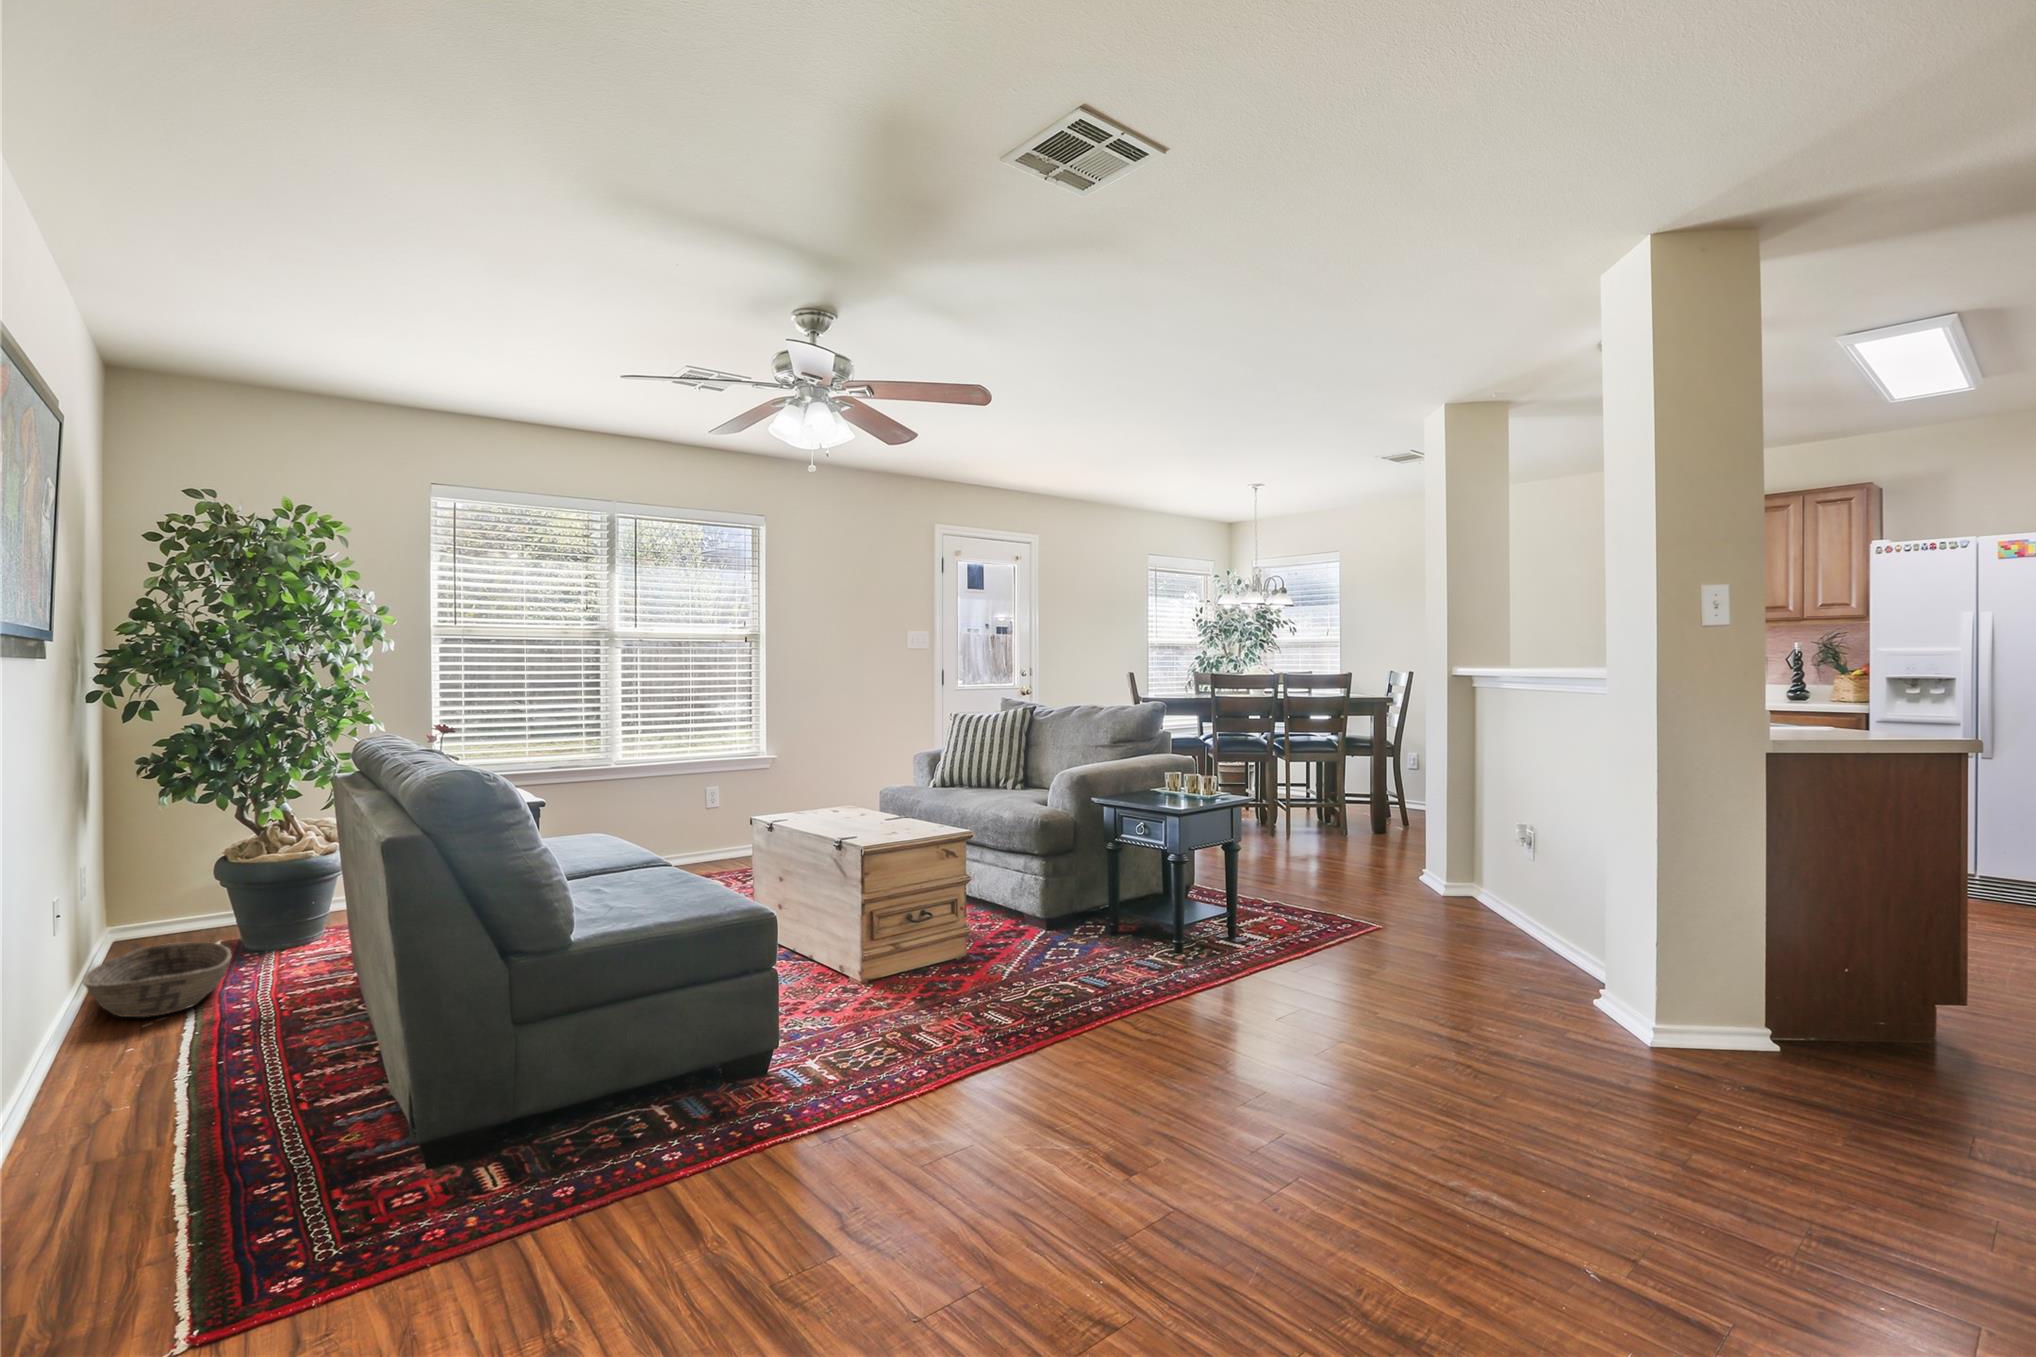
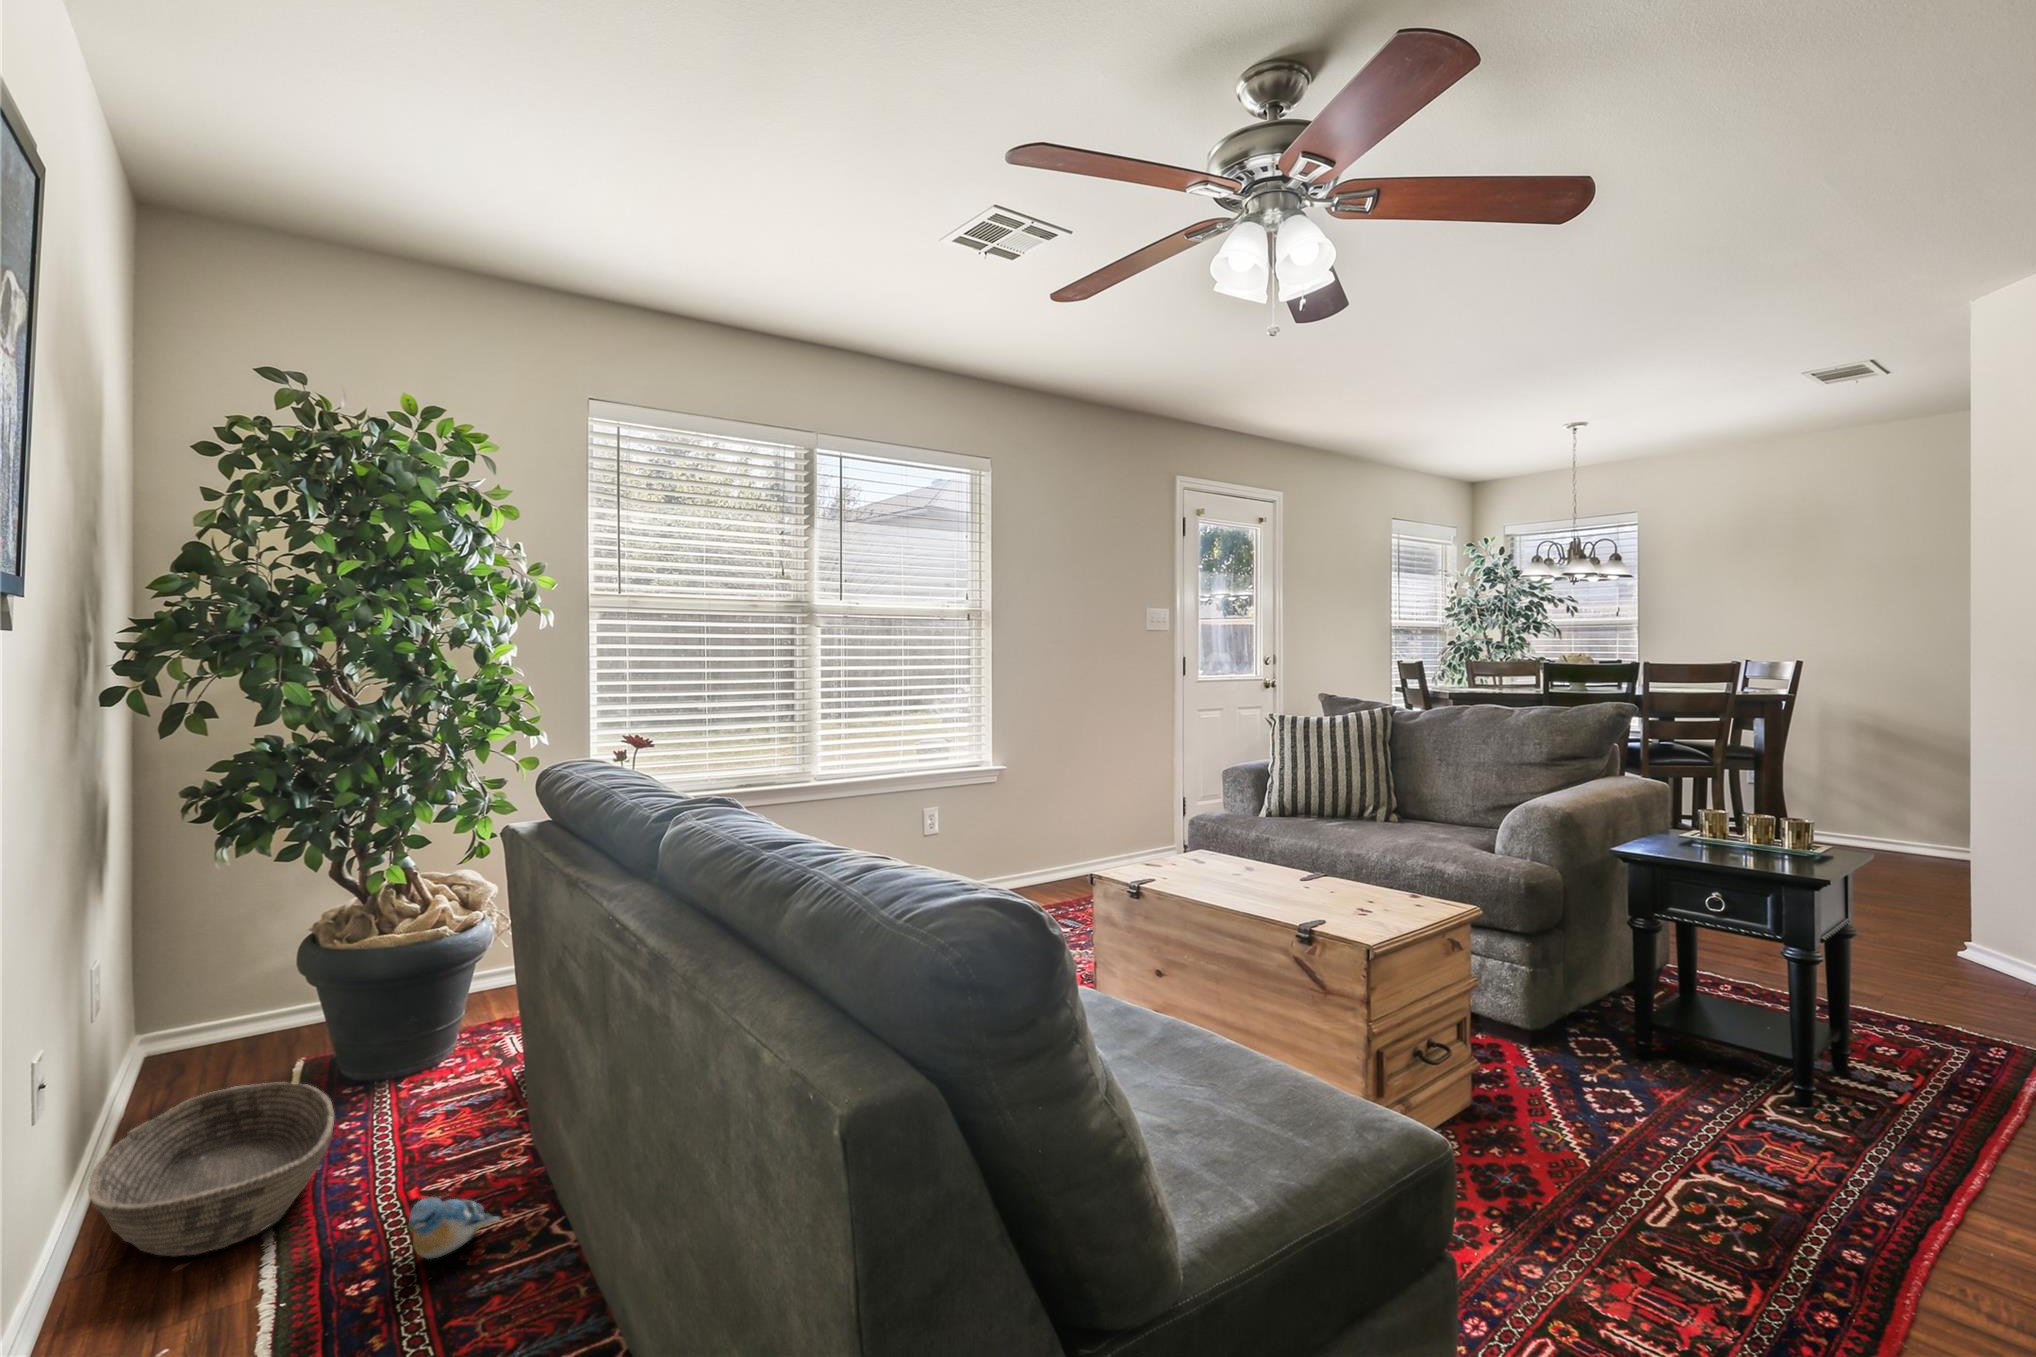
plush toy: none [267,982,325,1017] -> present [408,1197,500,1259]

